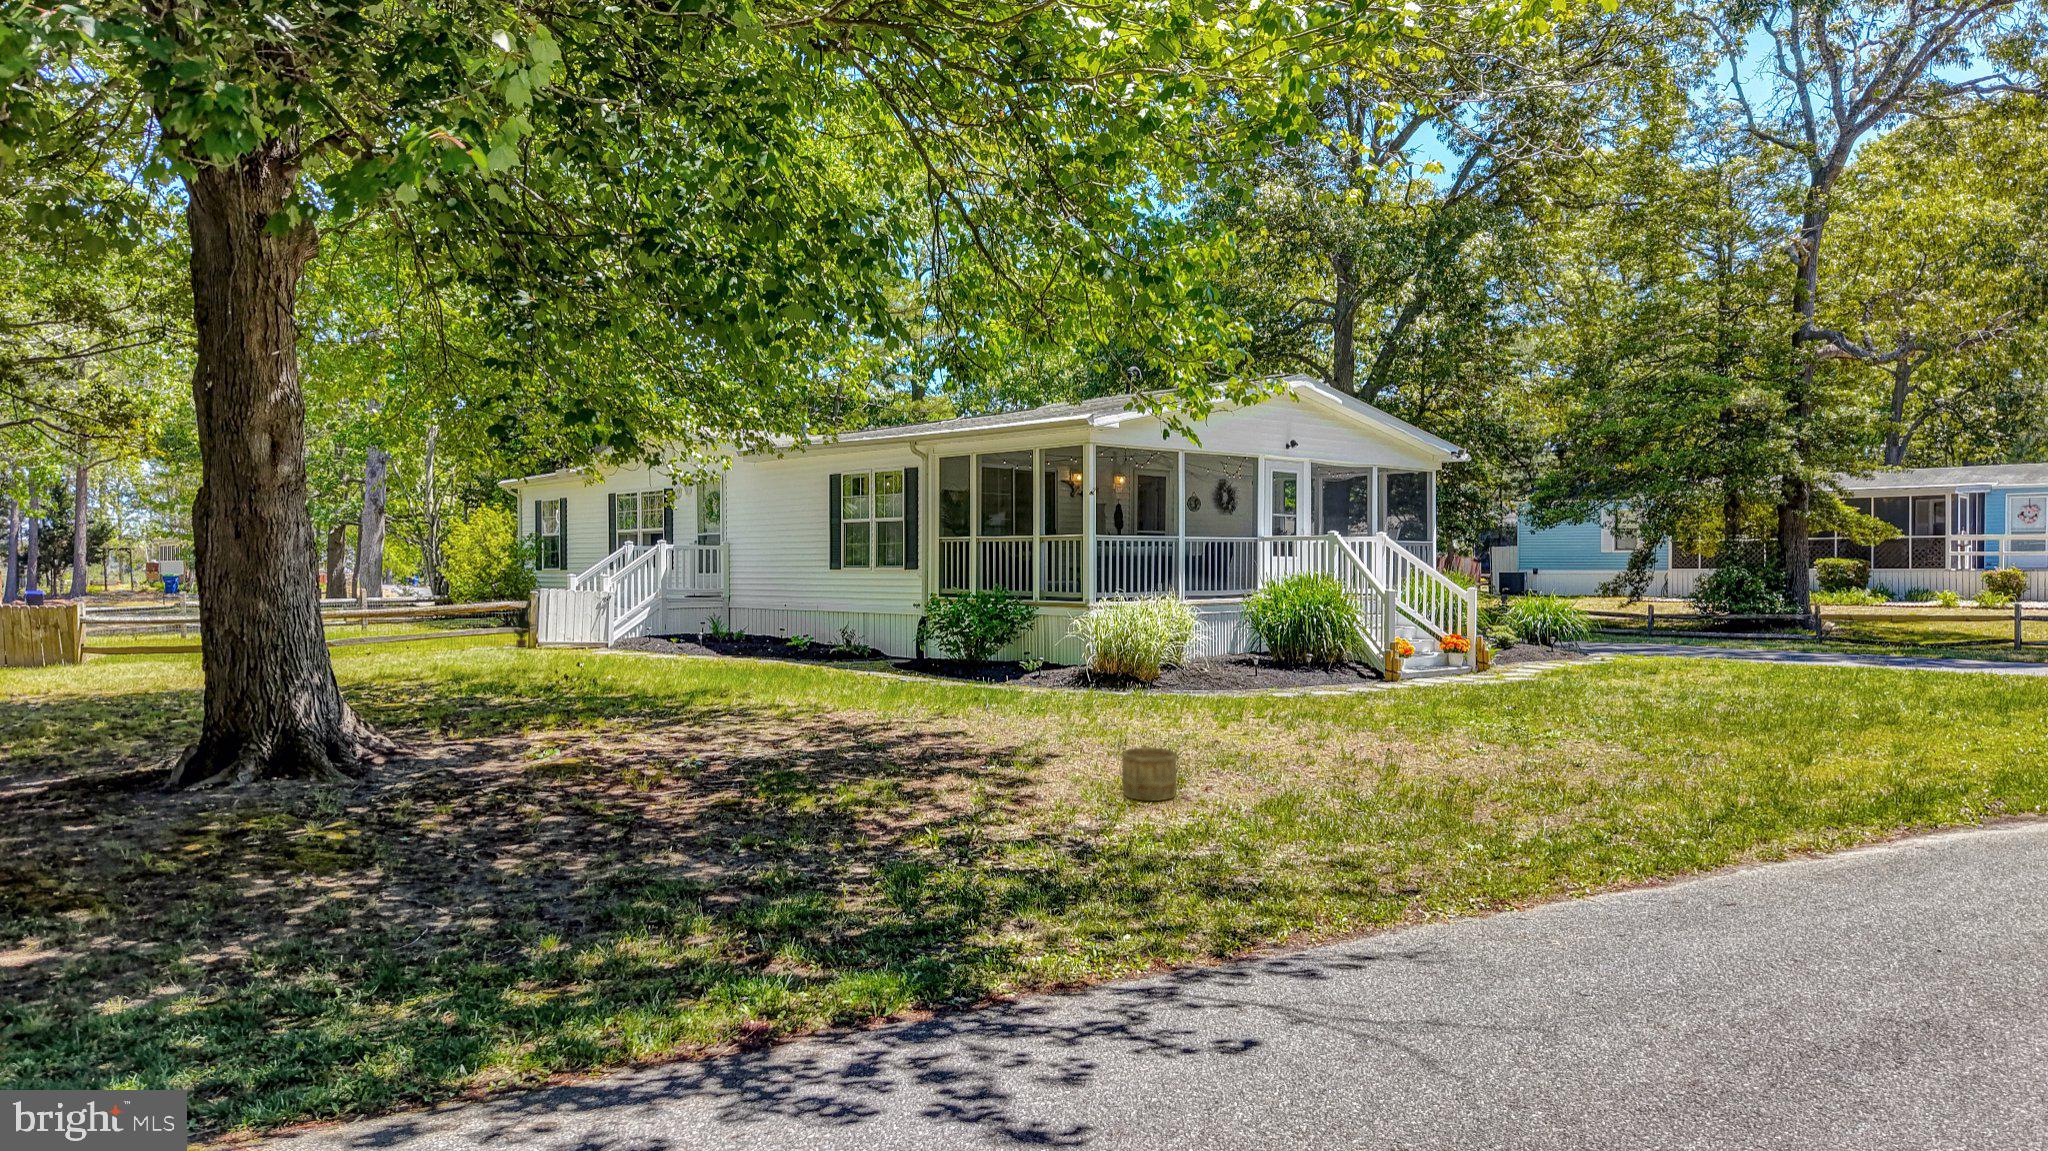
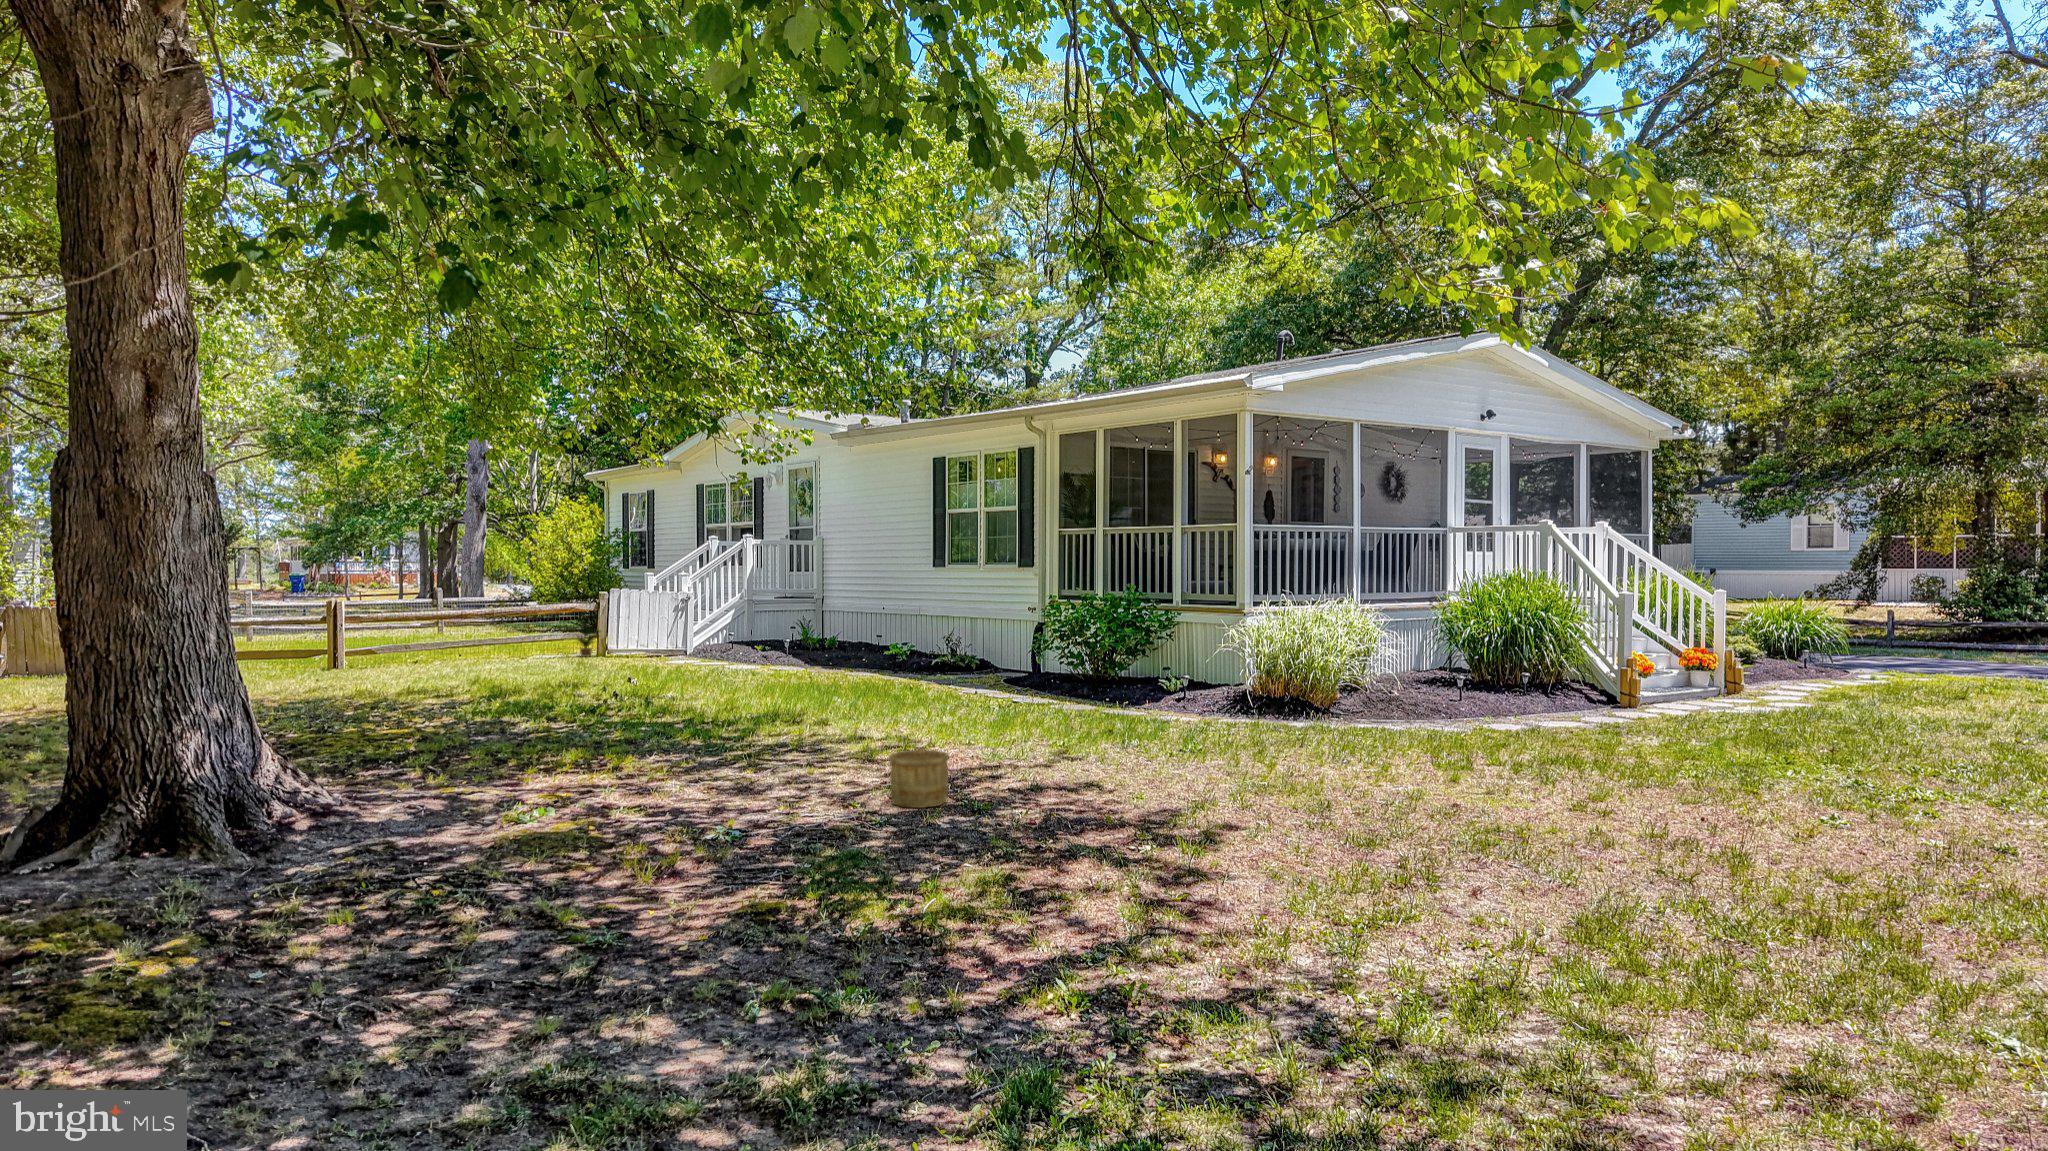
wooden bucket: present [1121,747,1178,801] -> present [889,749,949,808]

